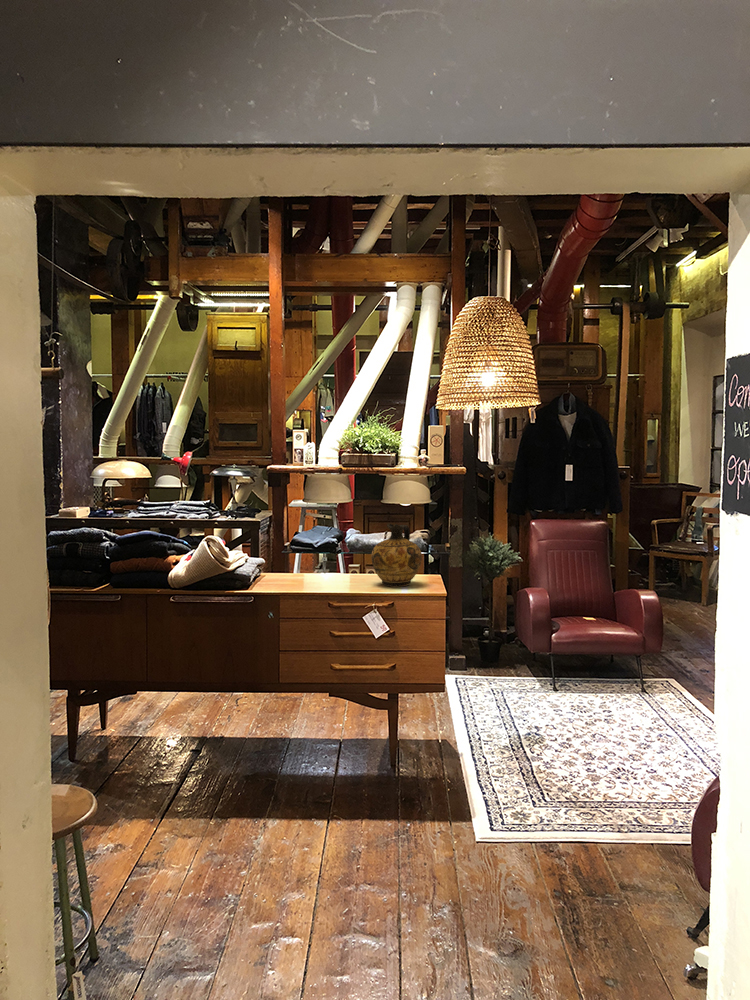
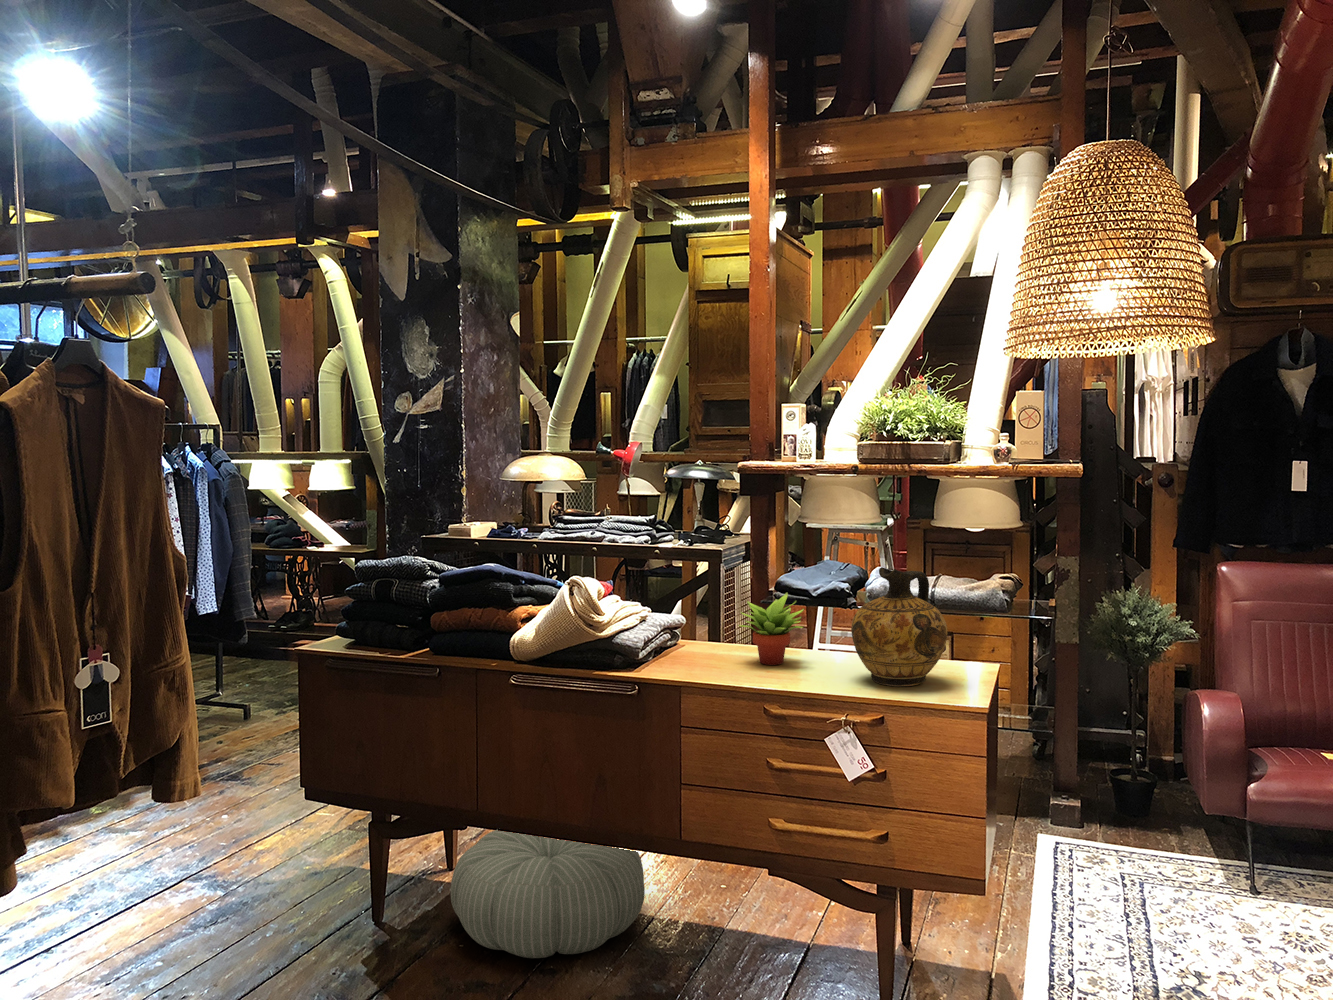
succulent plant: none [304,540,342,581] -> present [738,593,804,665]
pouf: none [120,688,243,767] -> present [451,830,645,958]

